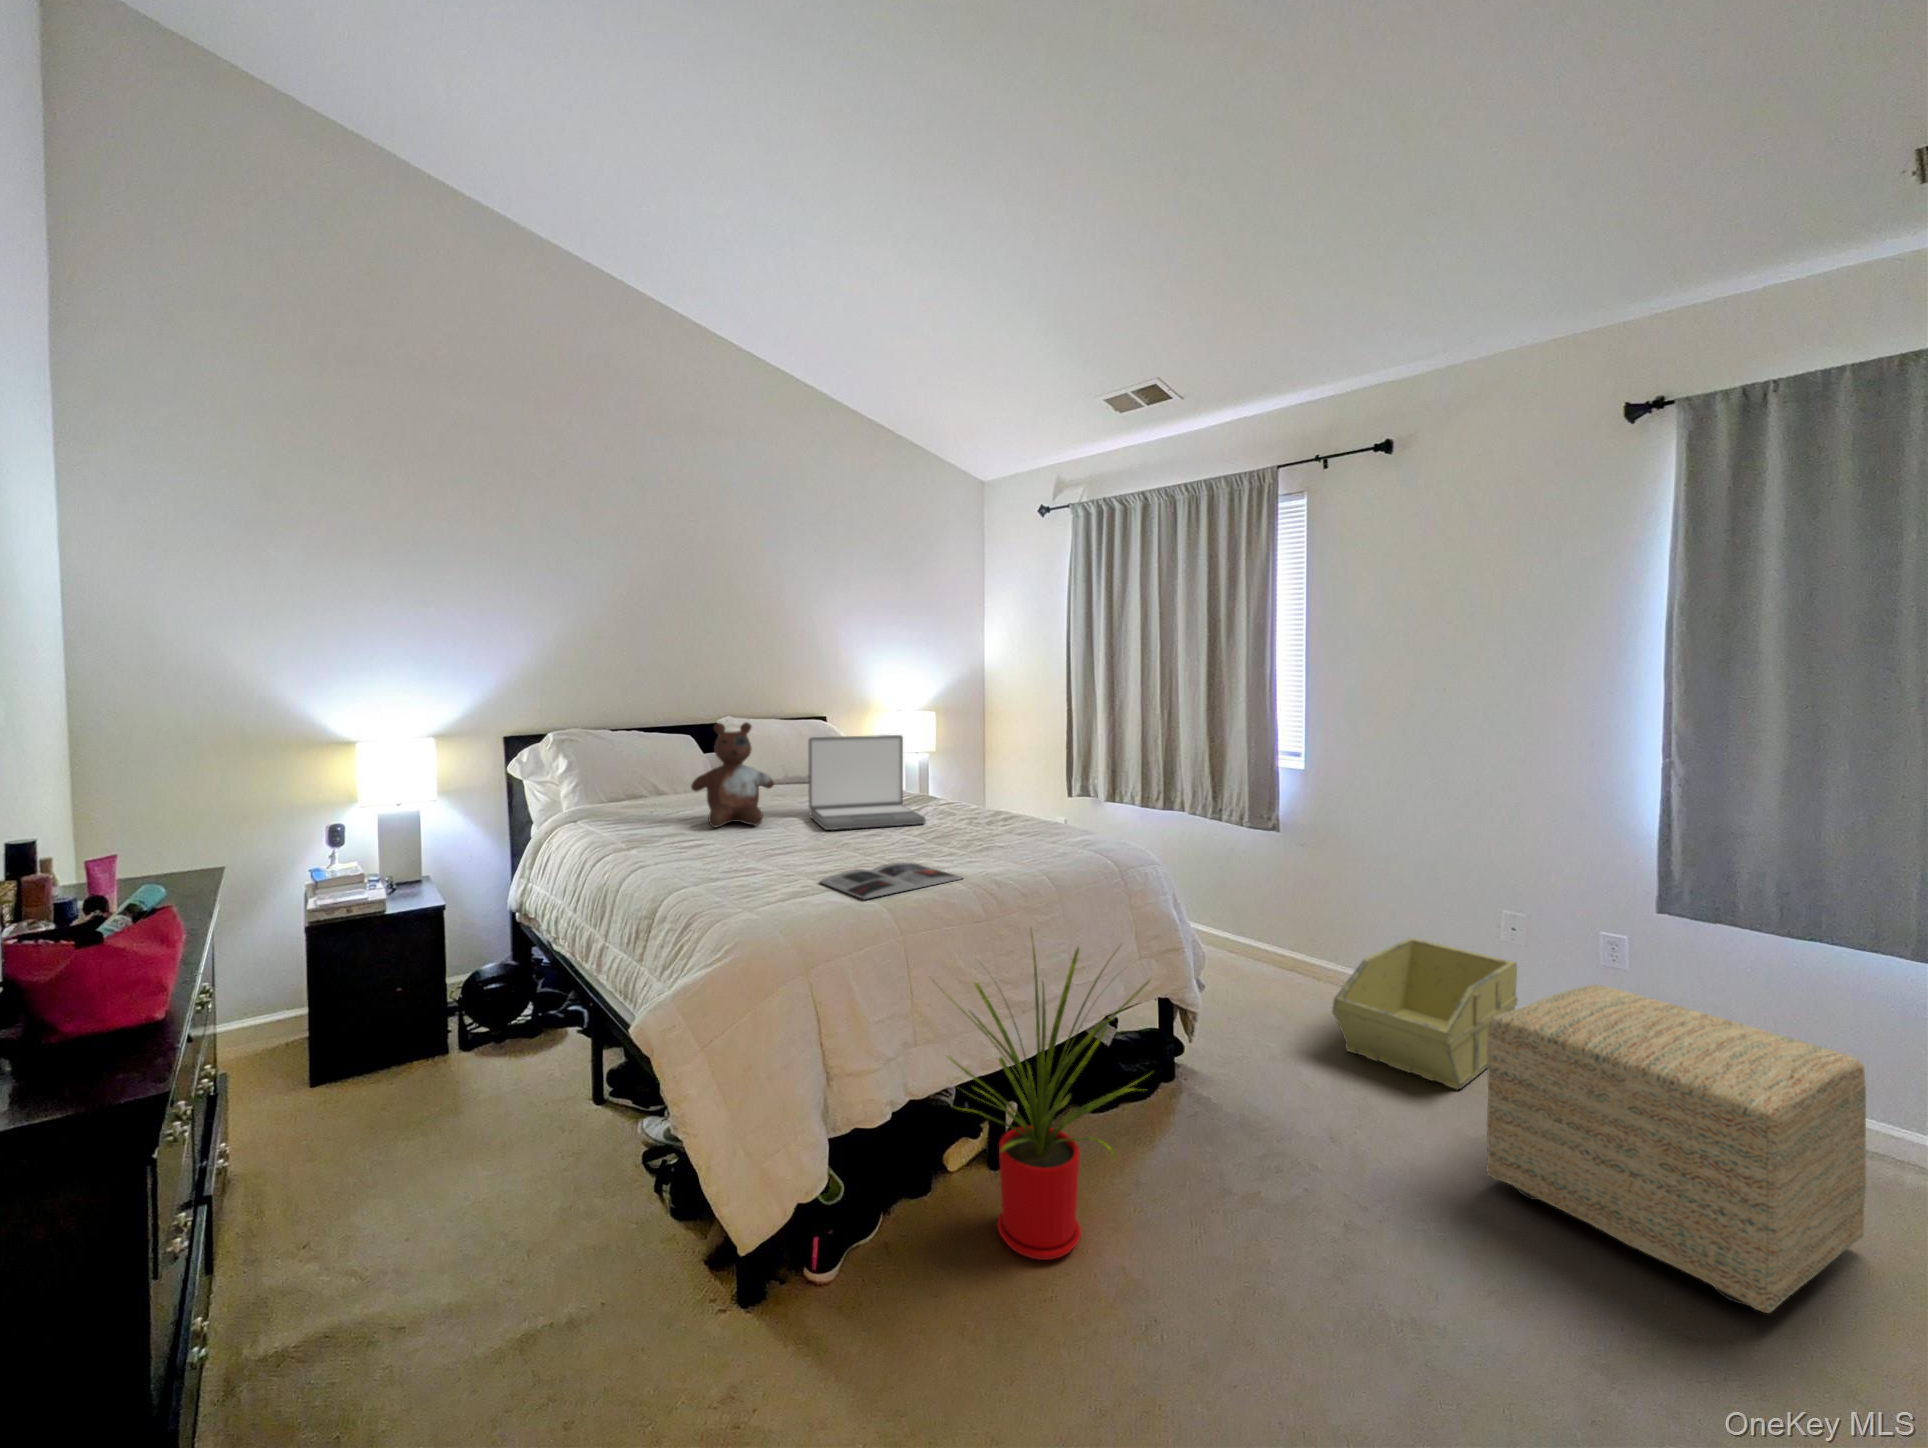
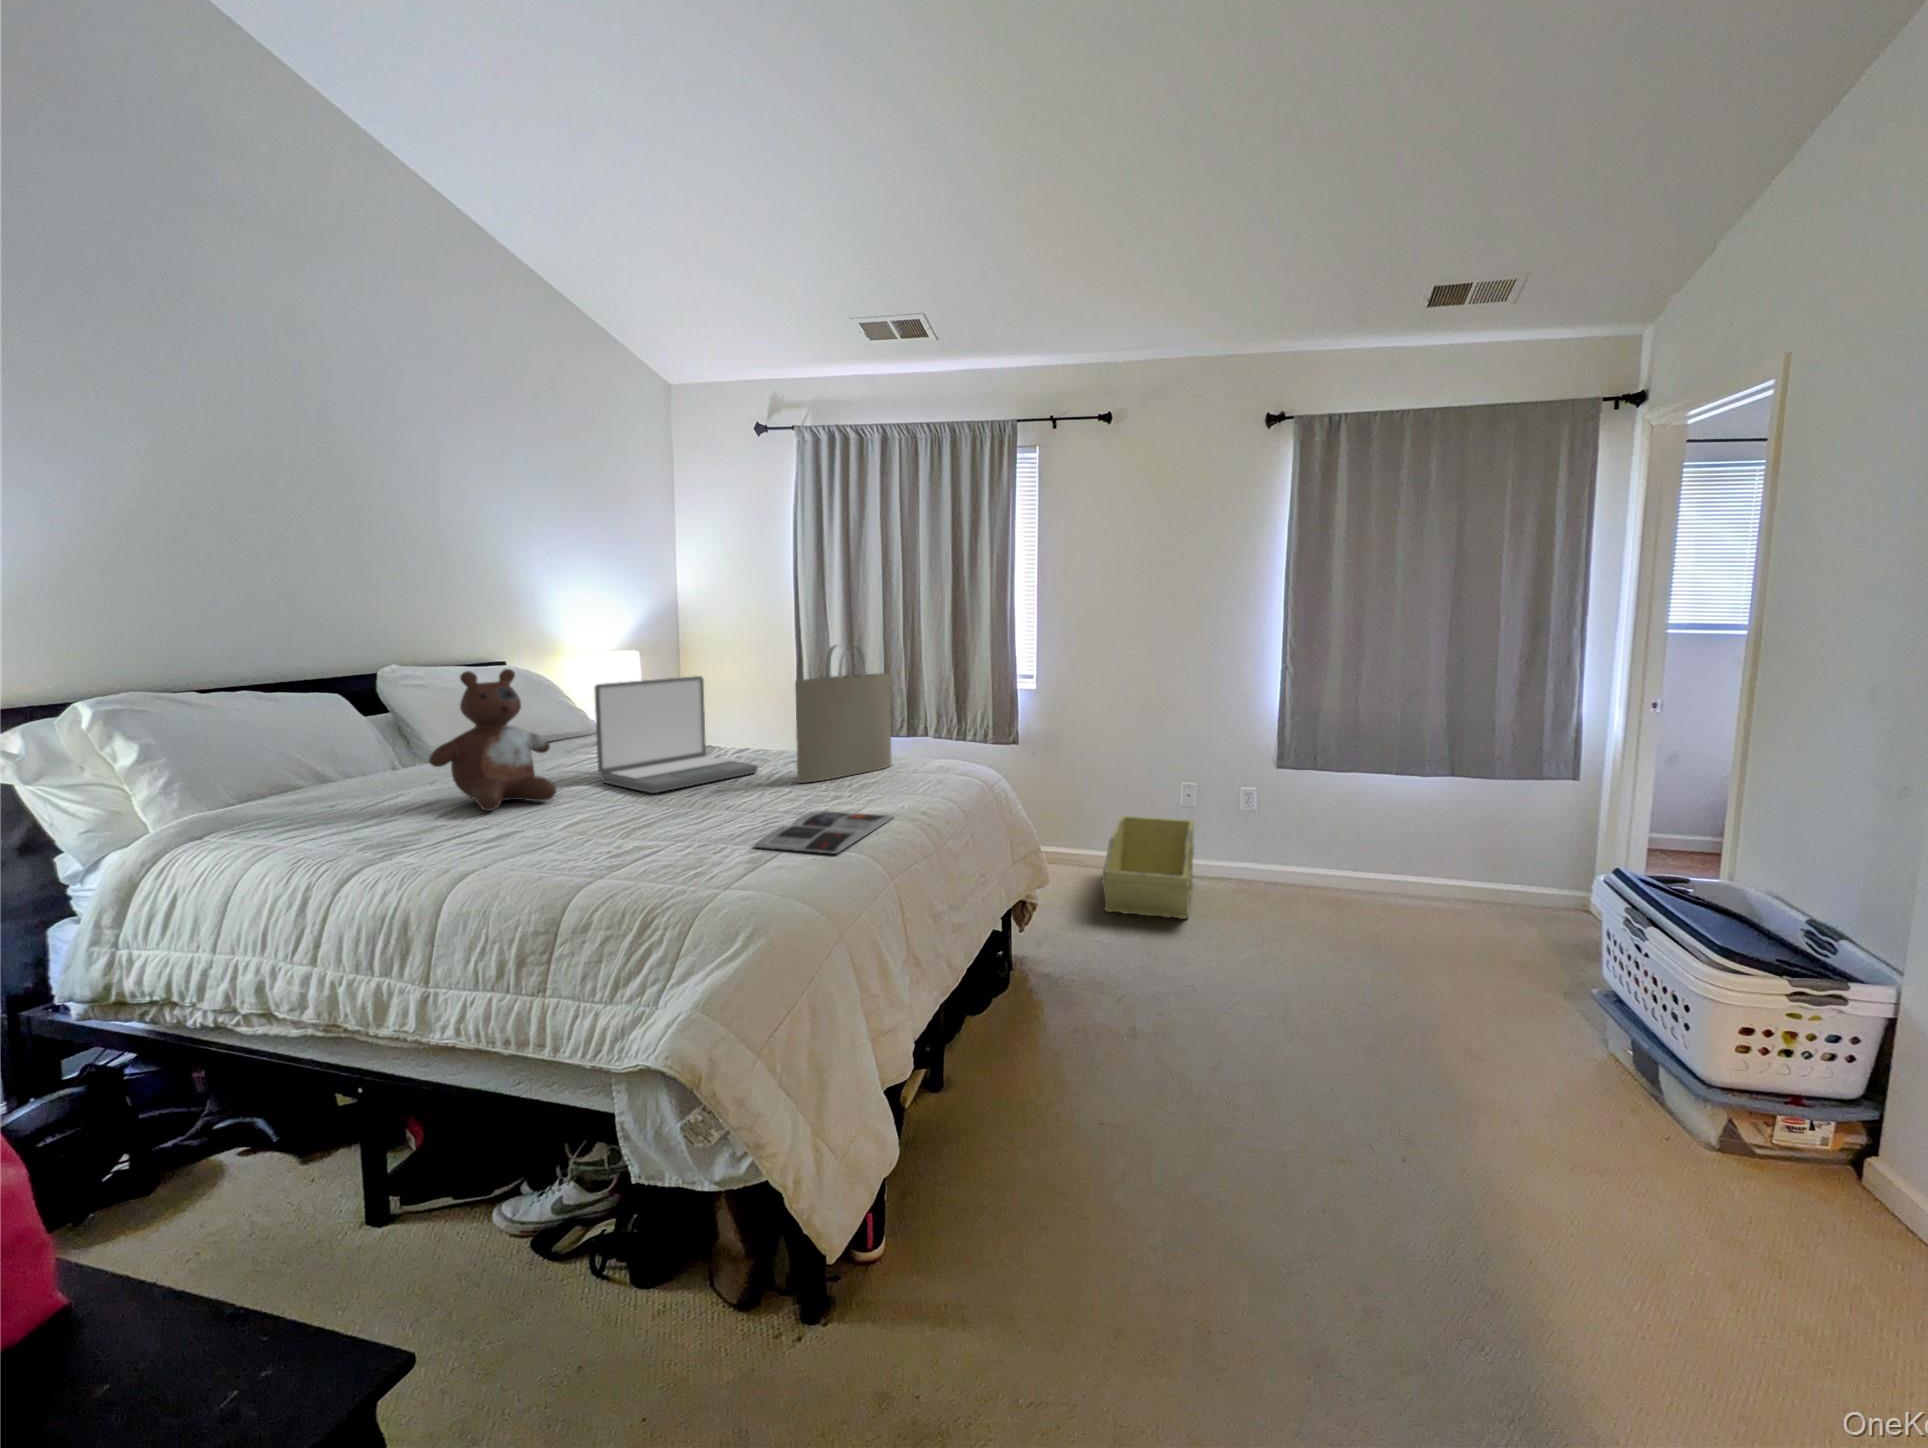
tote bag: none [940,711,1047,838] -> present [795,645,892,783]
house plant: present [943,928,1151,1260] -> none [913,848,1113,1152]
ottoman: present [1487,984,1866,1313] -> none [1246,822,1416,997]

